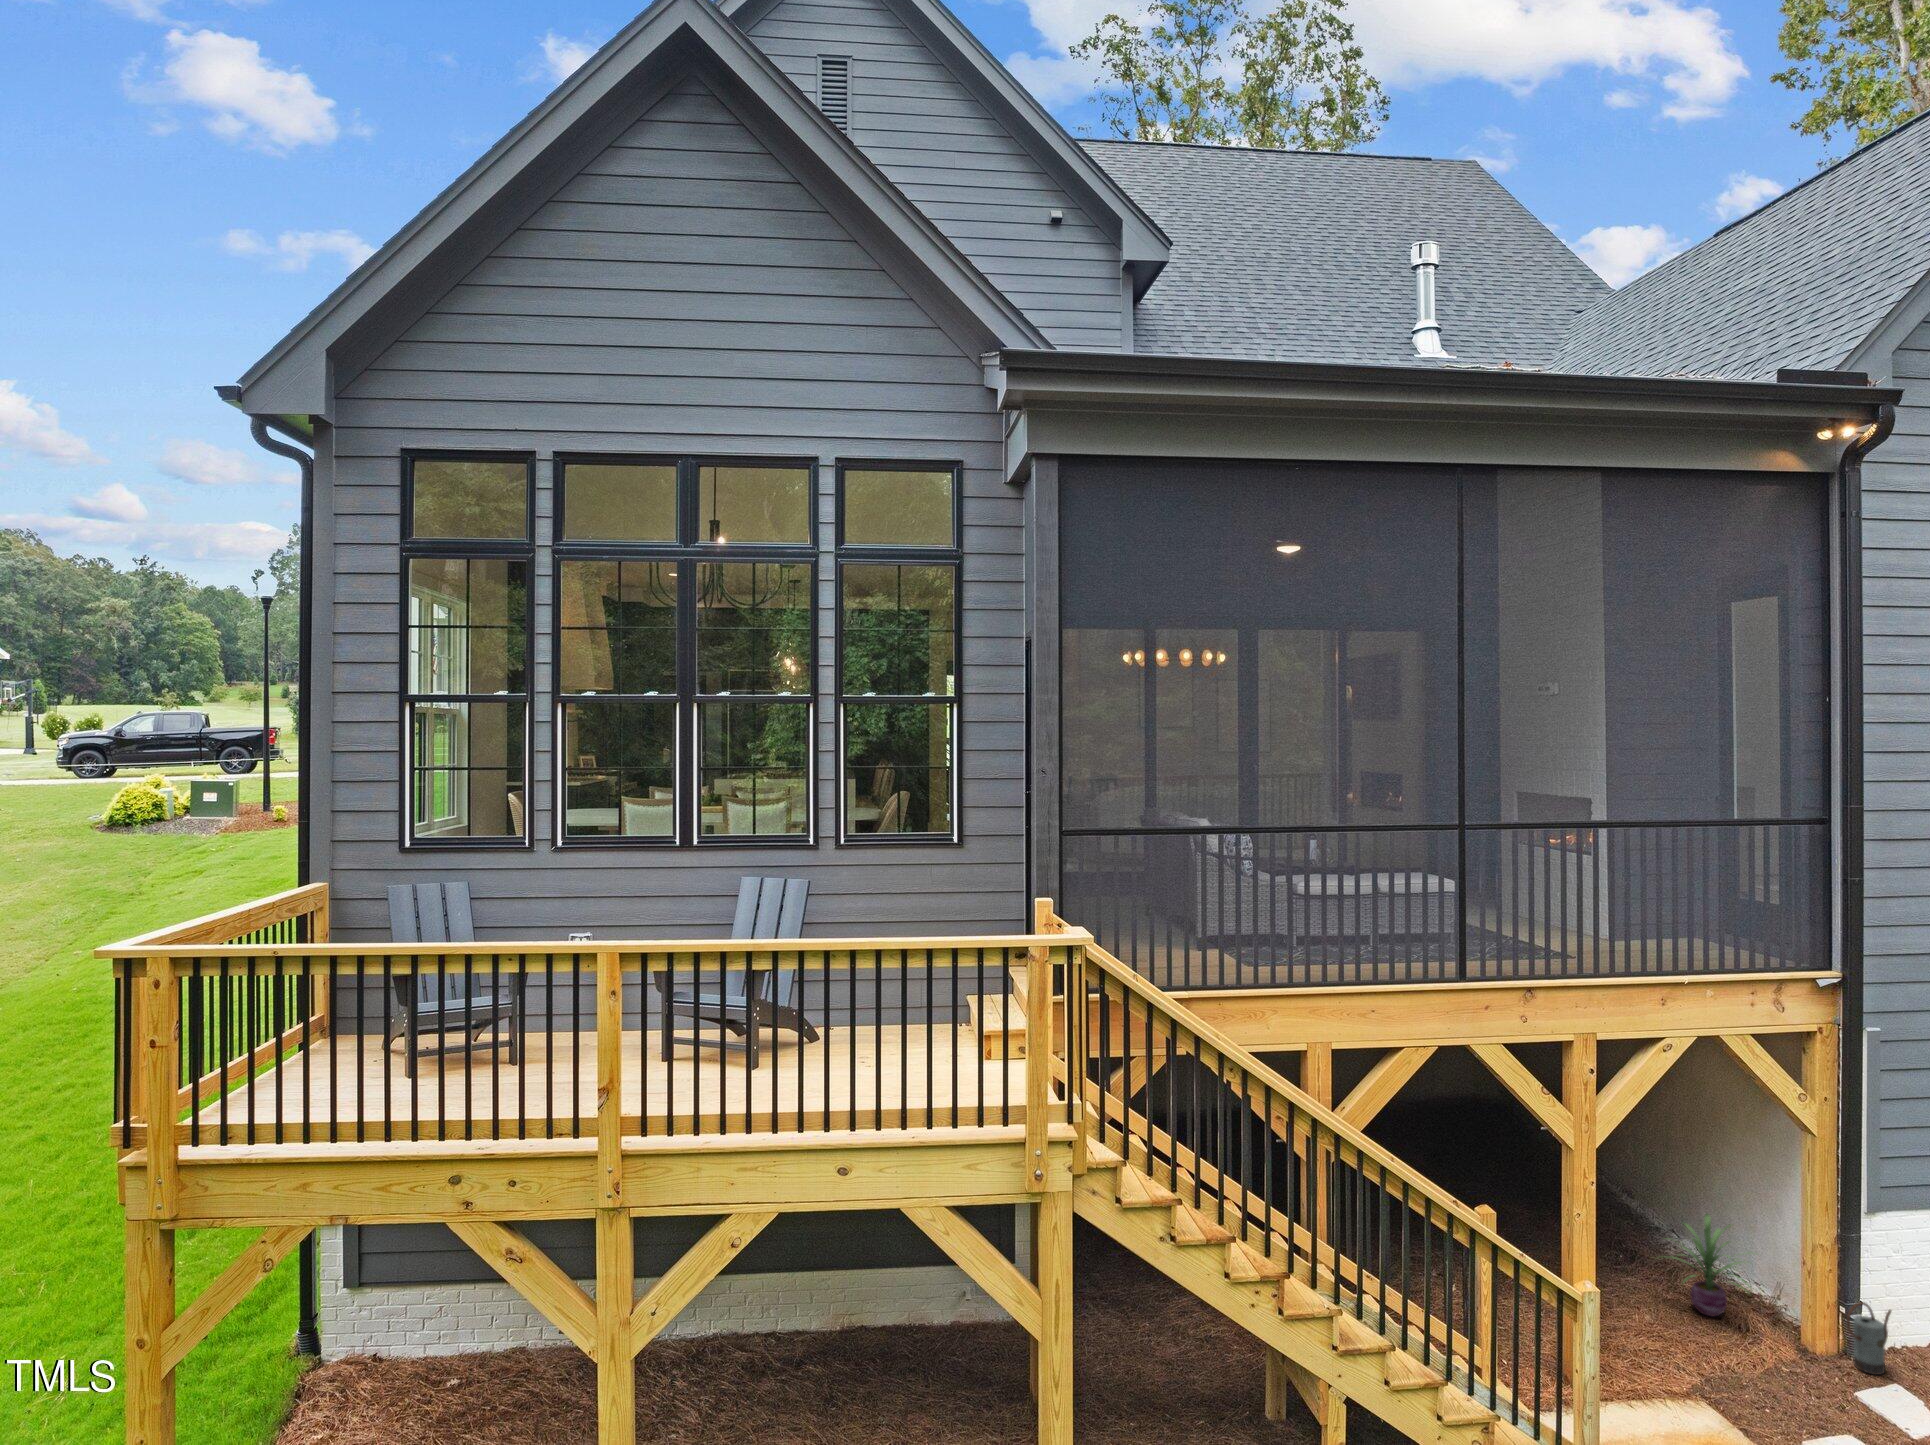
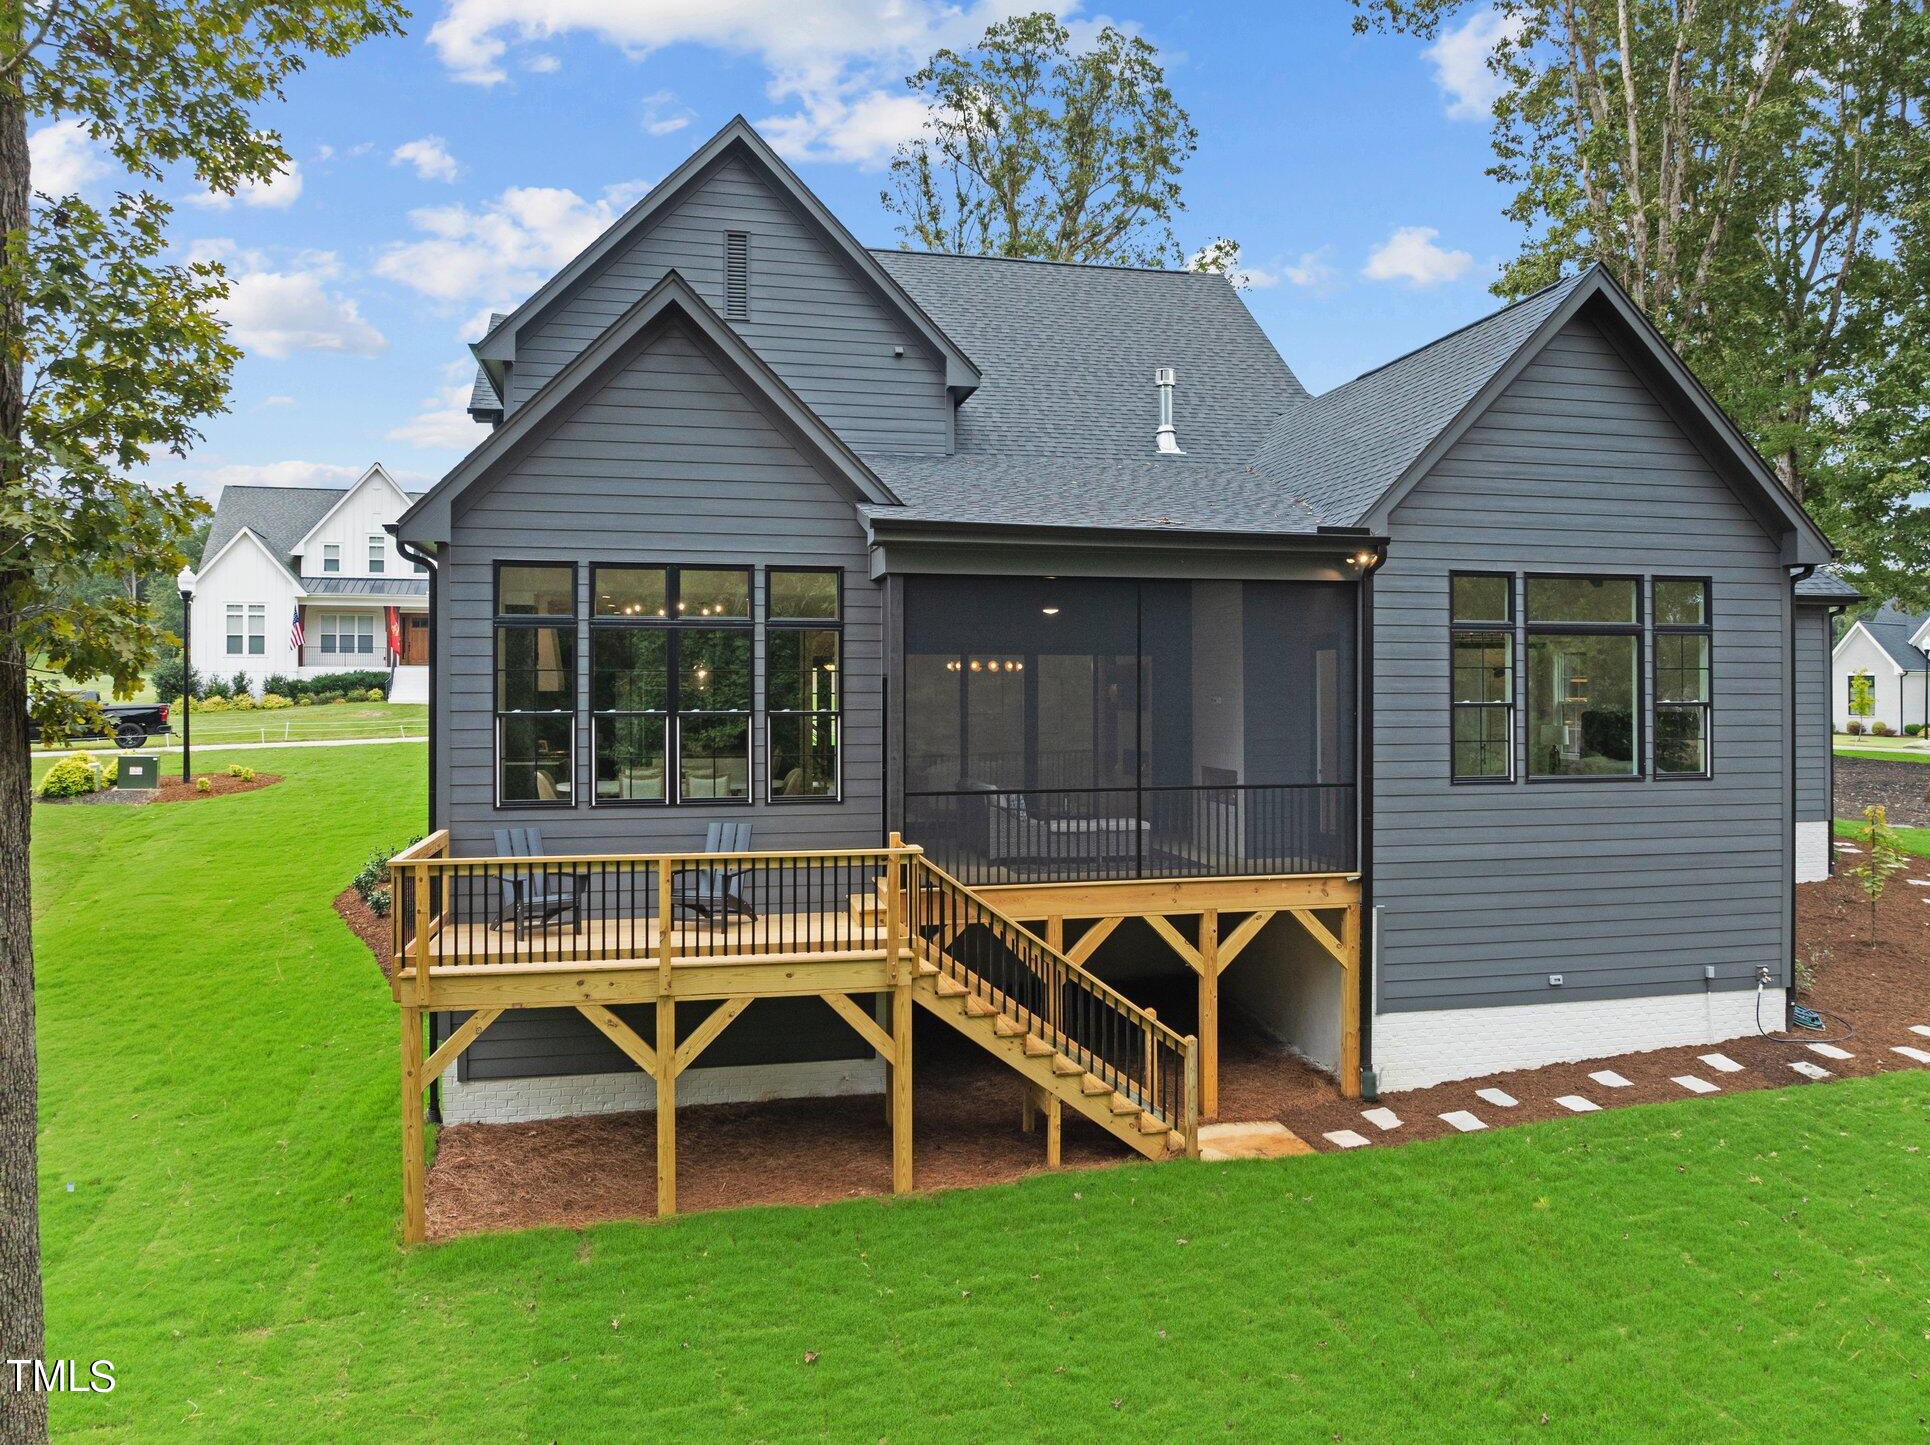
decorative plant: present [1660,1214,1751,1317] -> none [1265,1025,1324,1083]

